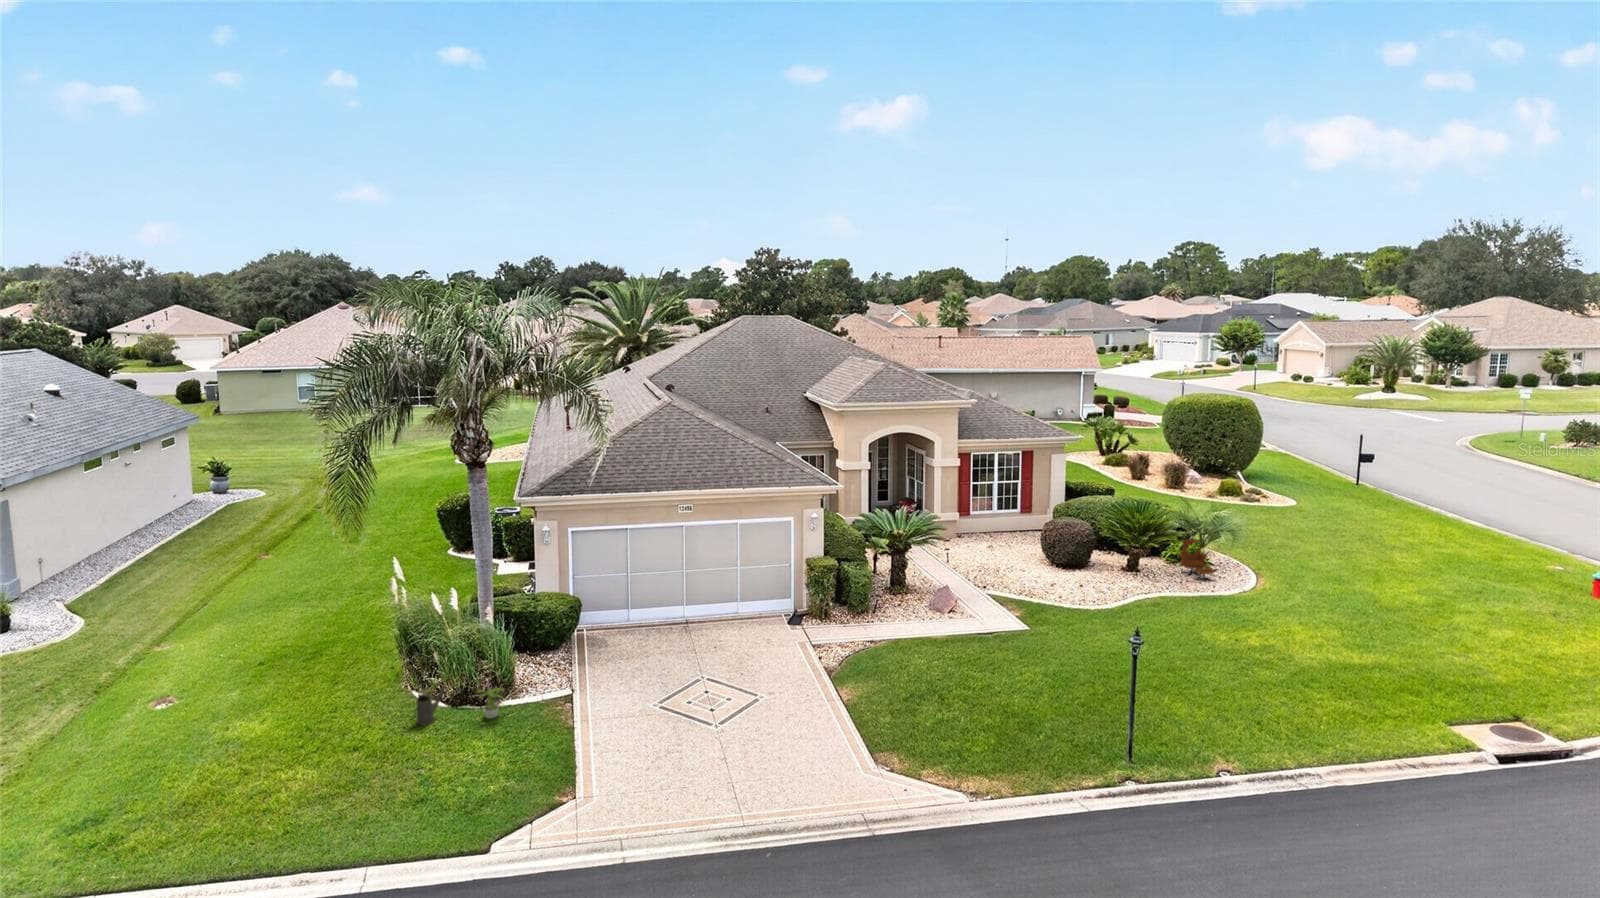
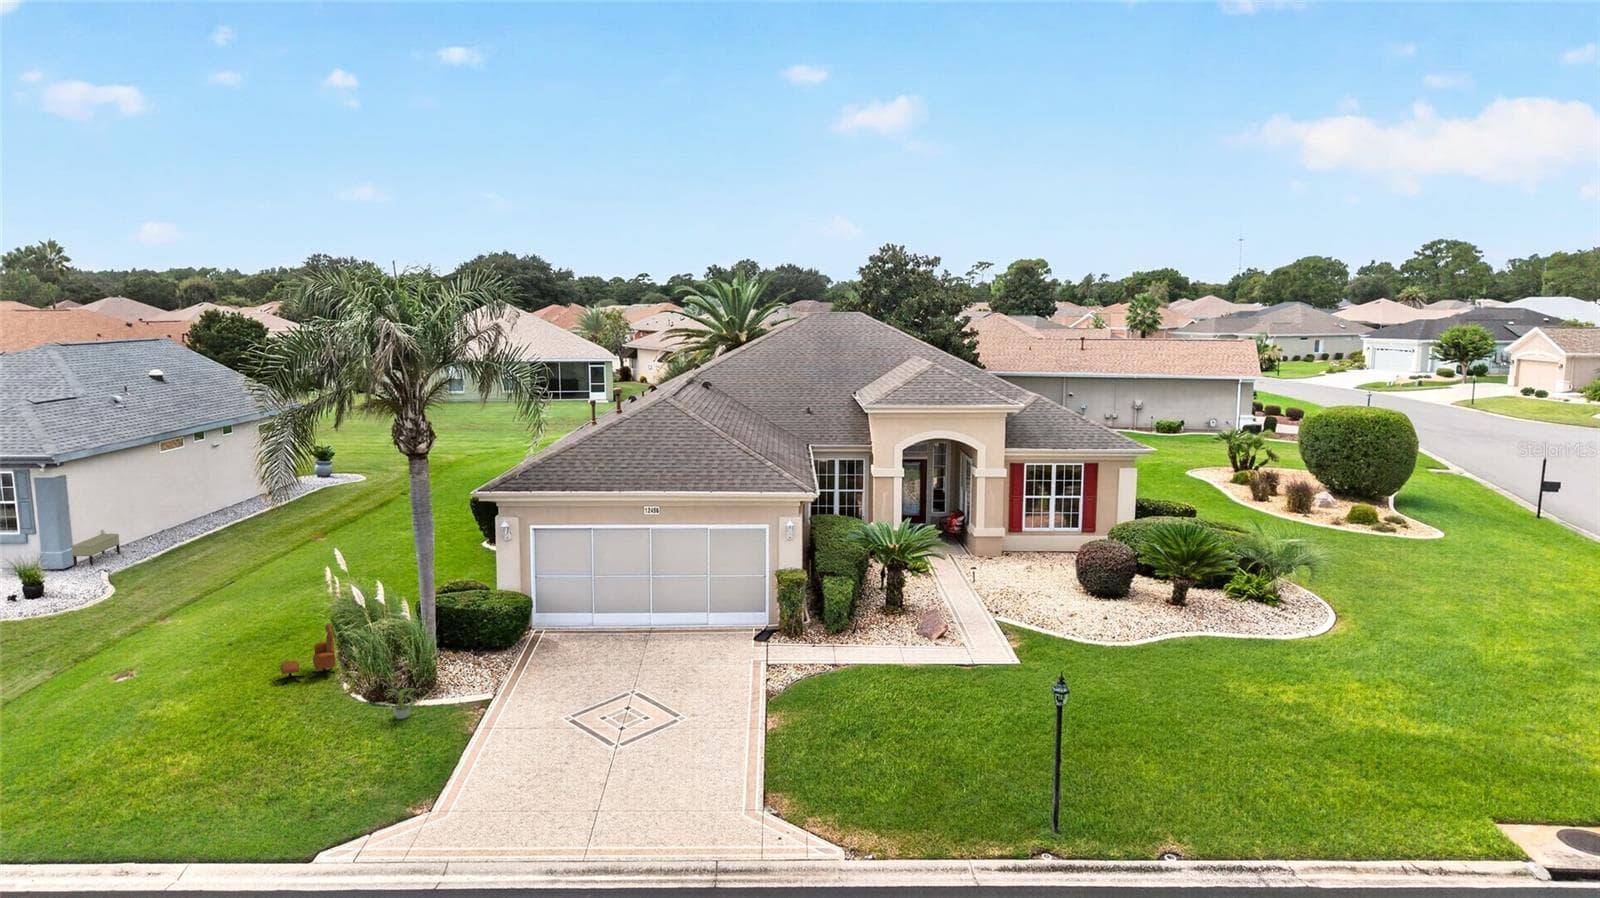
lounge chair: present [1179,539,1214,580] -> present [276,624,336,685]
bench: none [26,560,74,595] -> present [71,534,120,566]
watering can: present [414,686,445,725] -> none [322,681,362,721]

